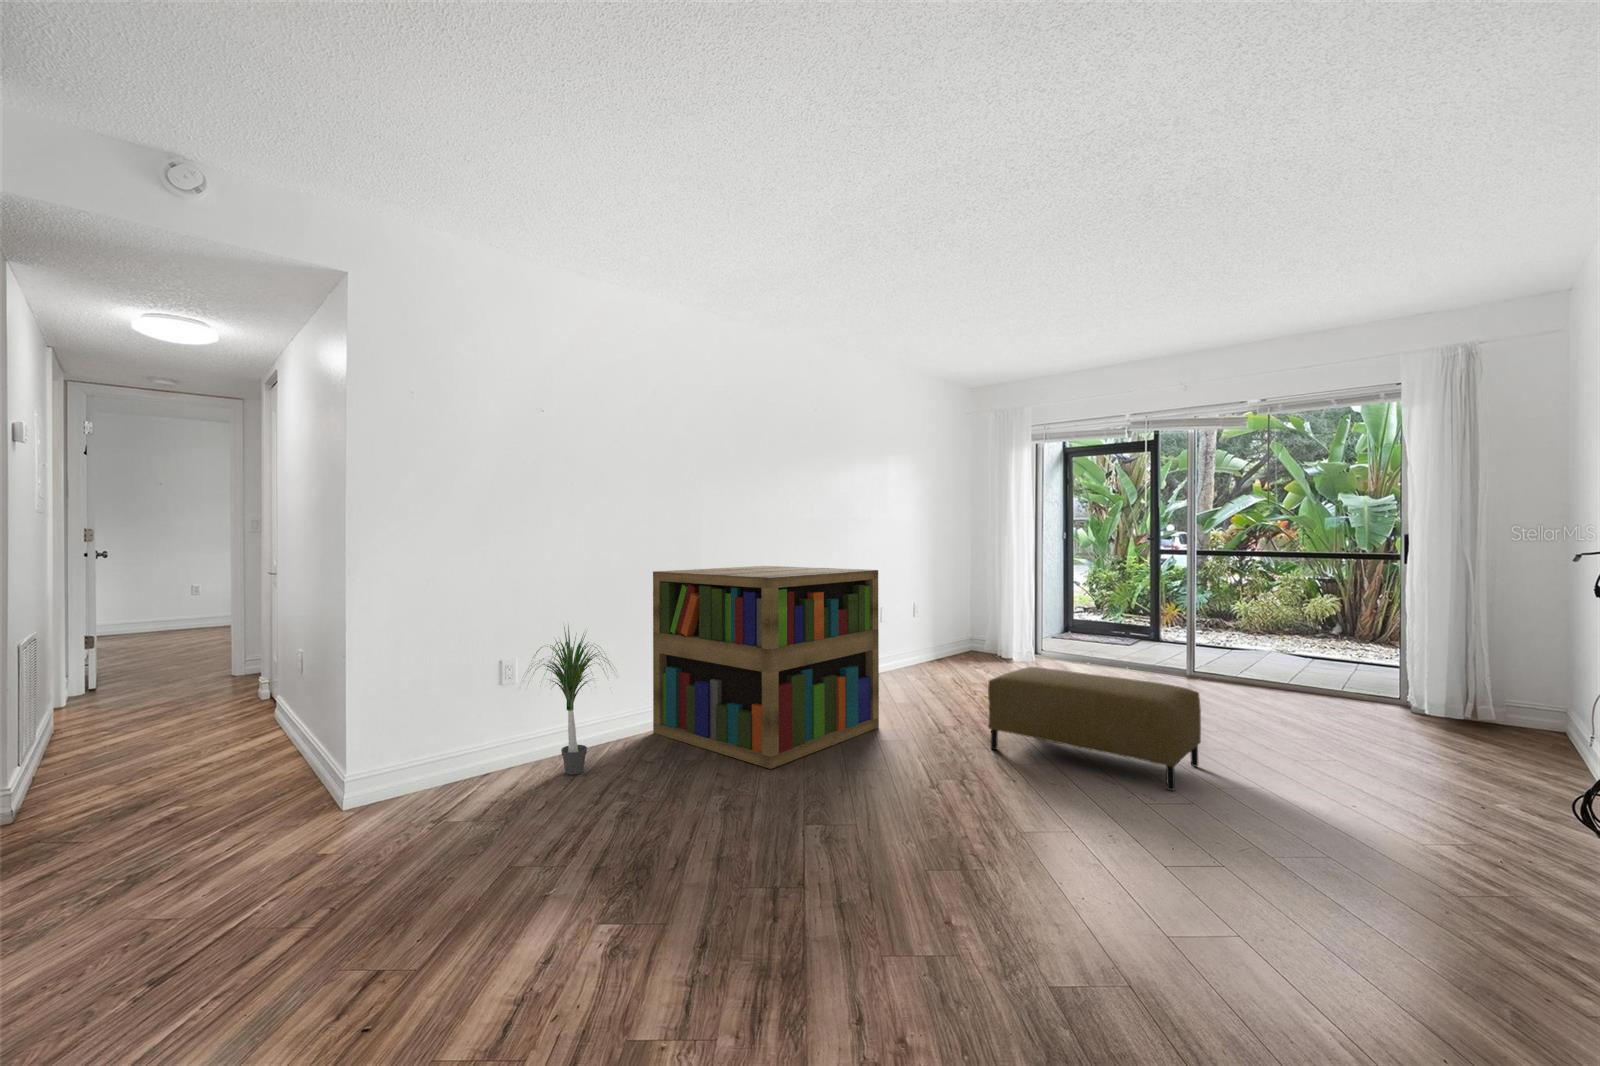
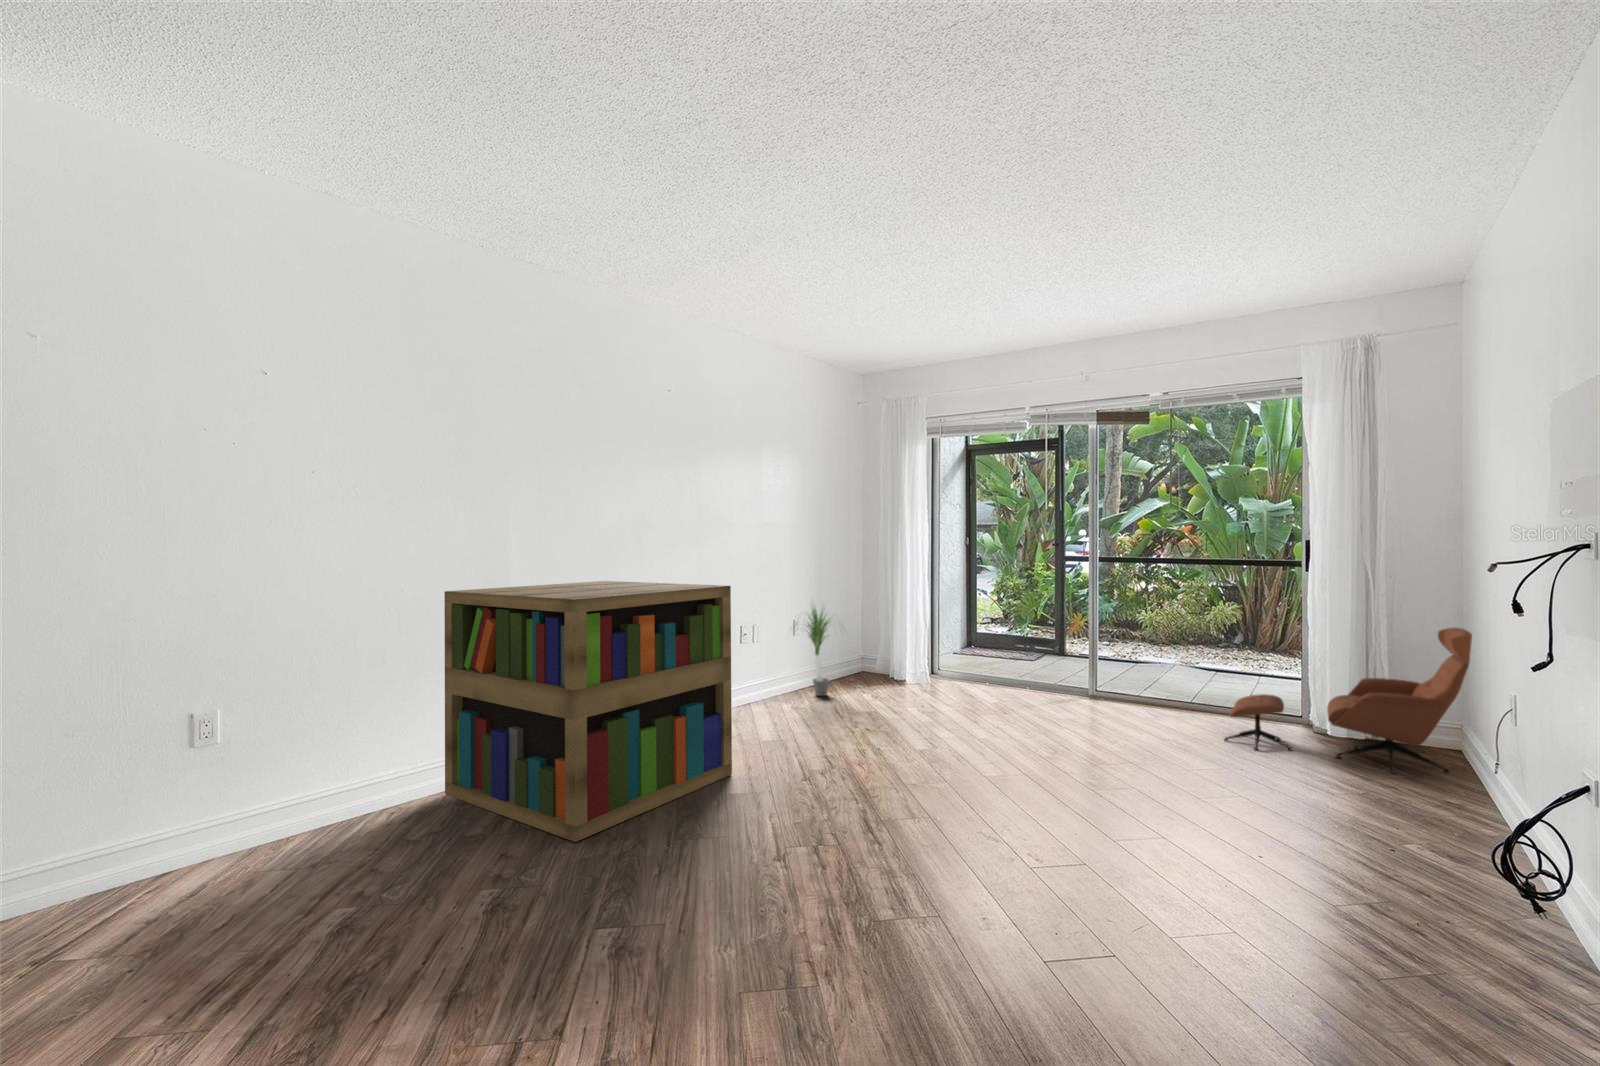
lounge chair: none [1321,617,1571,750] -> present [1224,628,1472,773]
potted plant: present [528,626,610,775] -> present [805,608,832,696]
ottoman: present [988,667,1201,790] -> none [854,697,1092,849]

